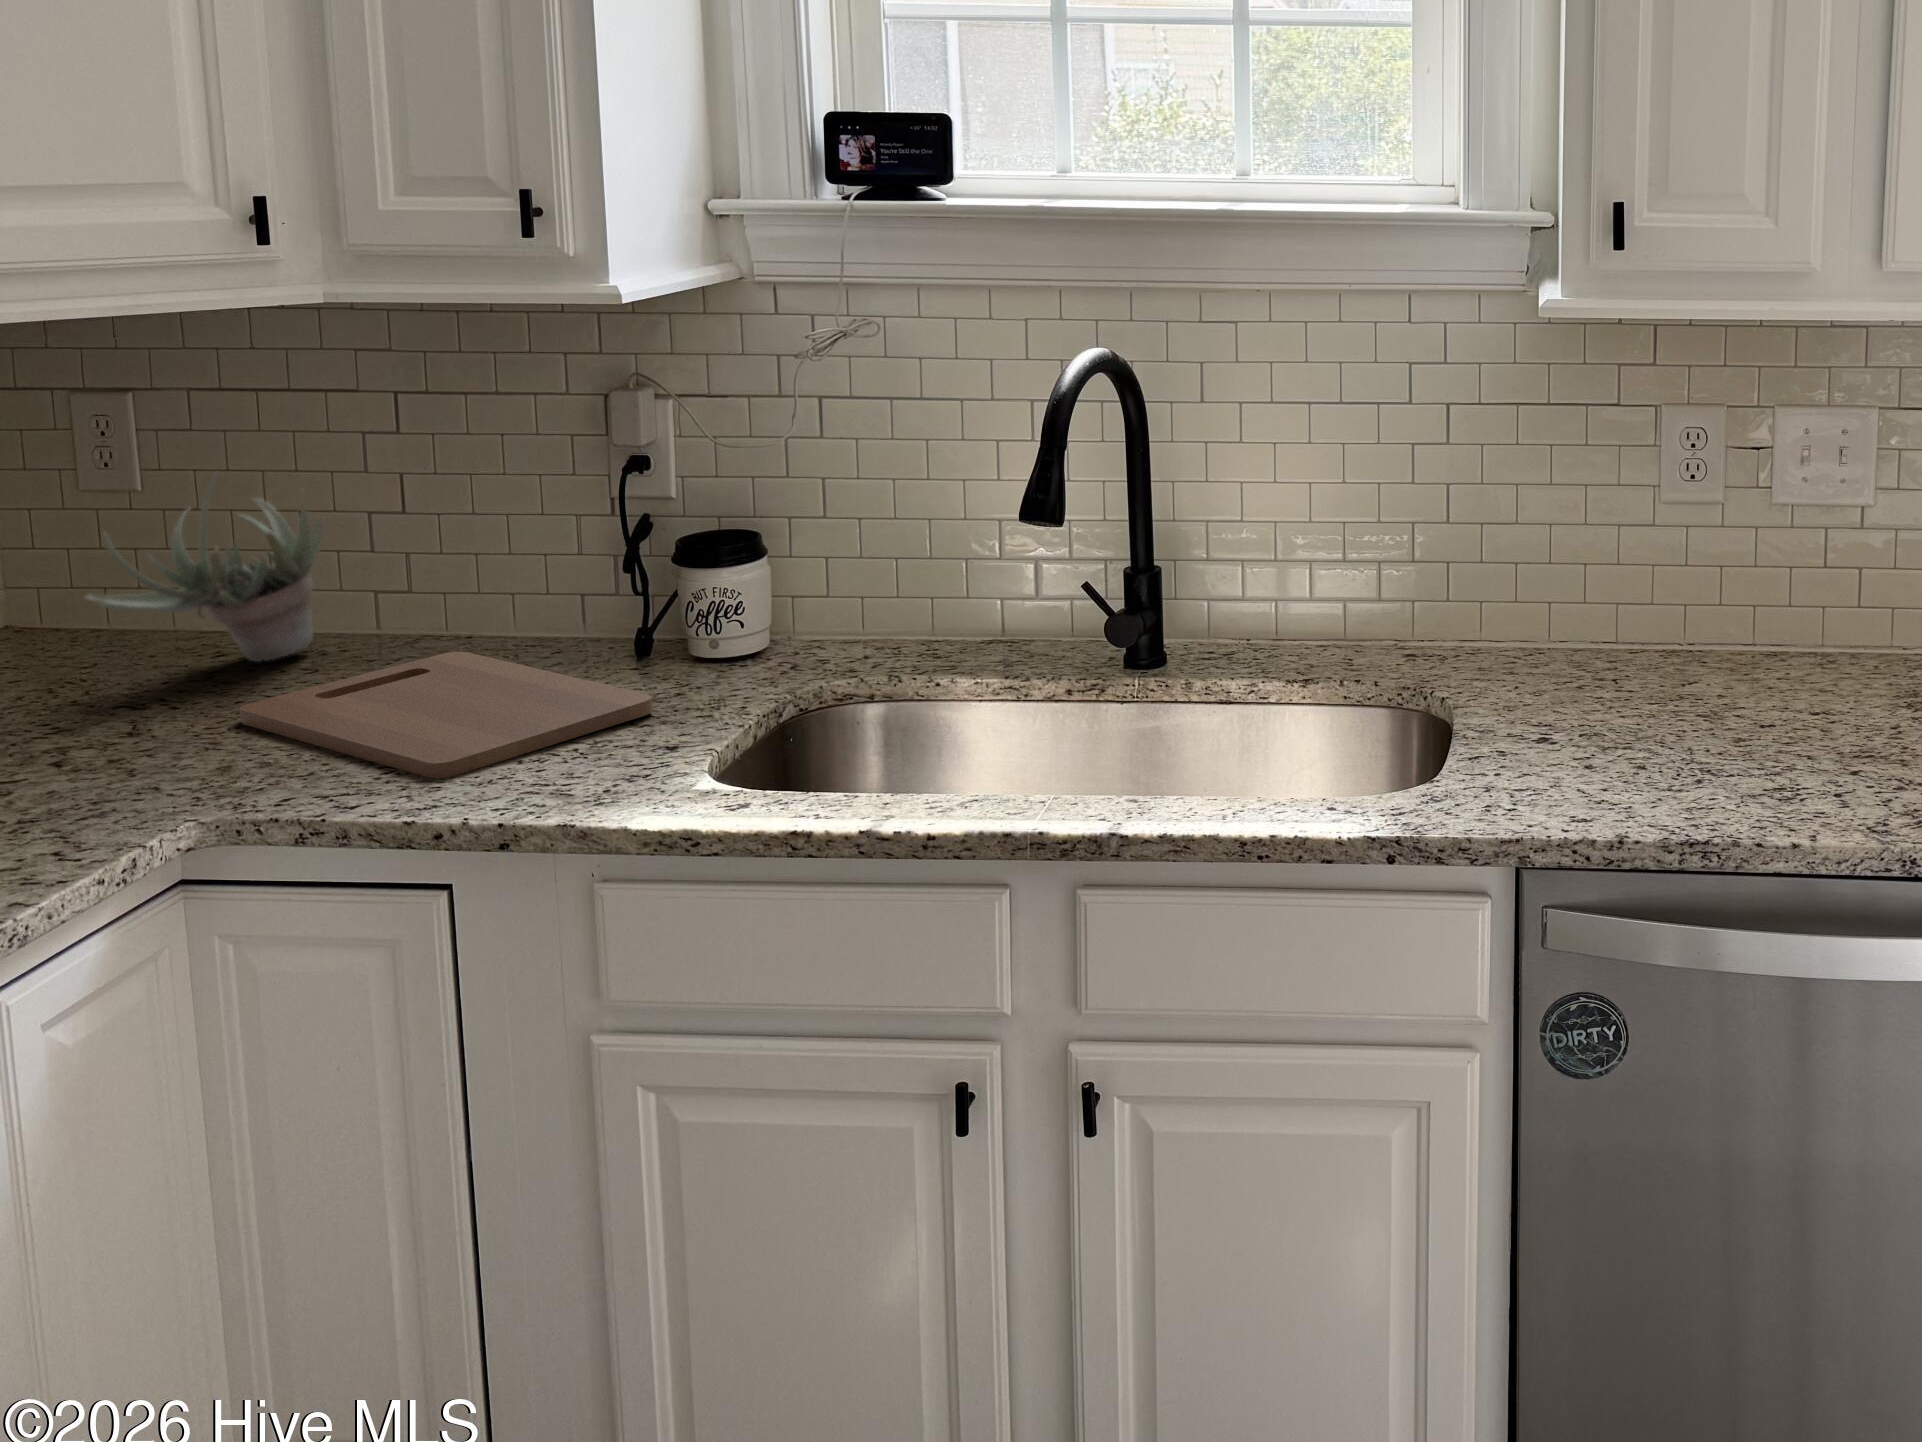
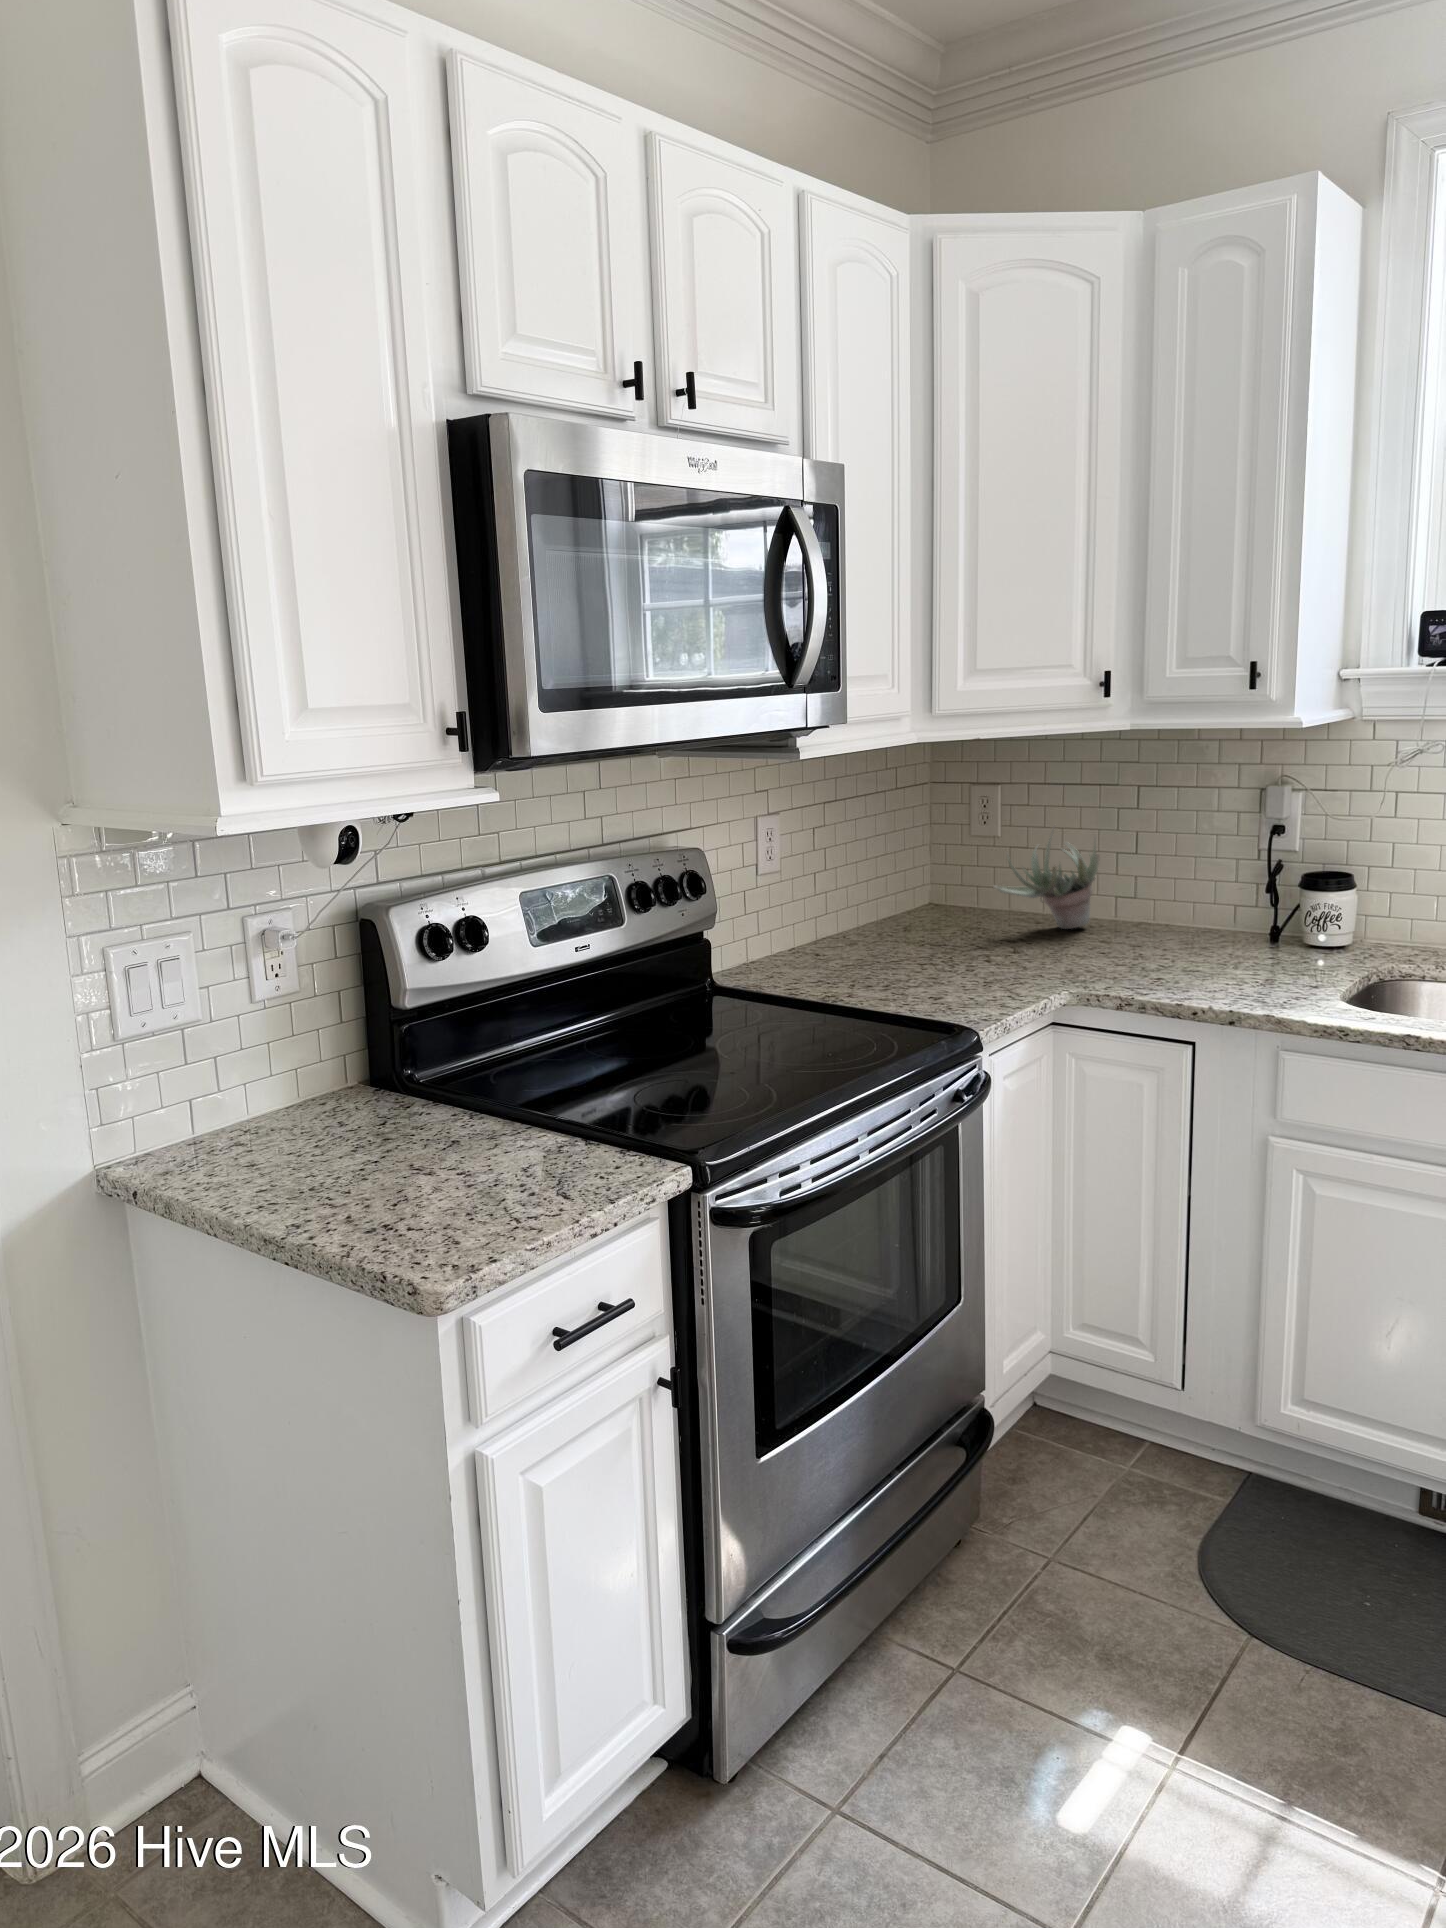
cutting board: present [240,652,652,778] -> none [1071,932,1293,987]

